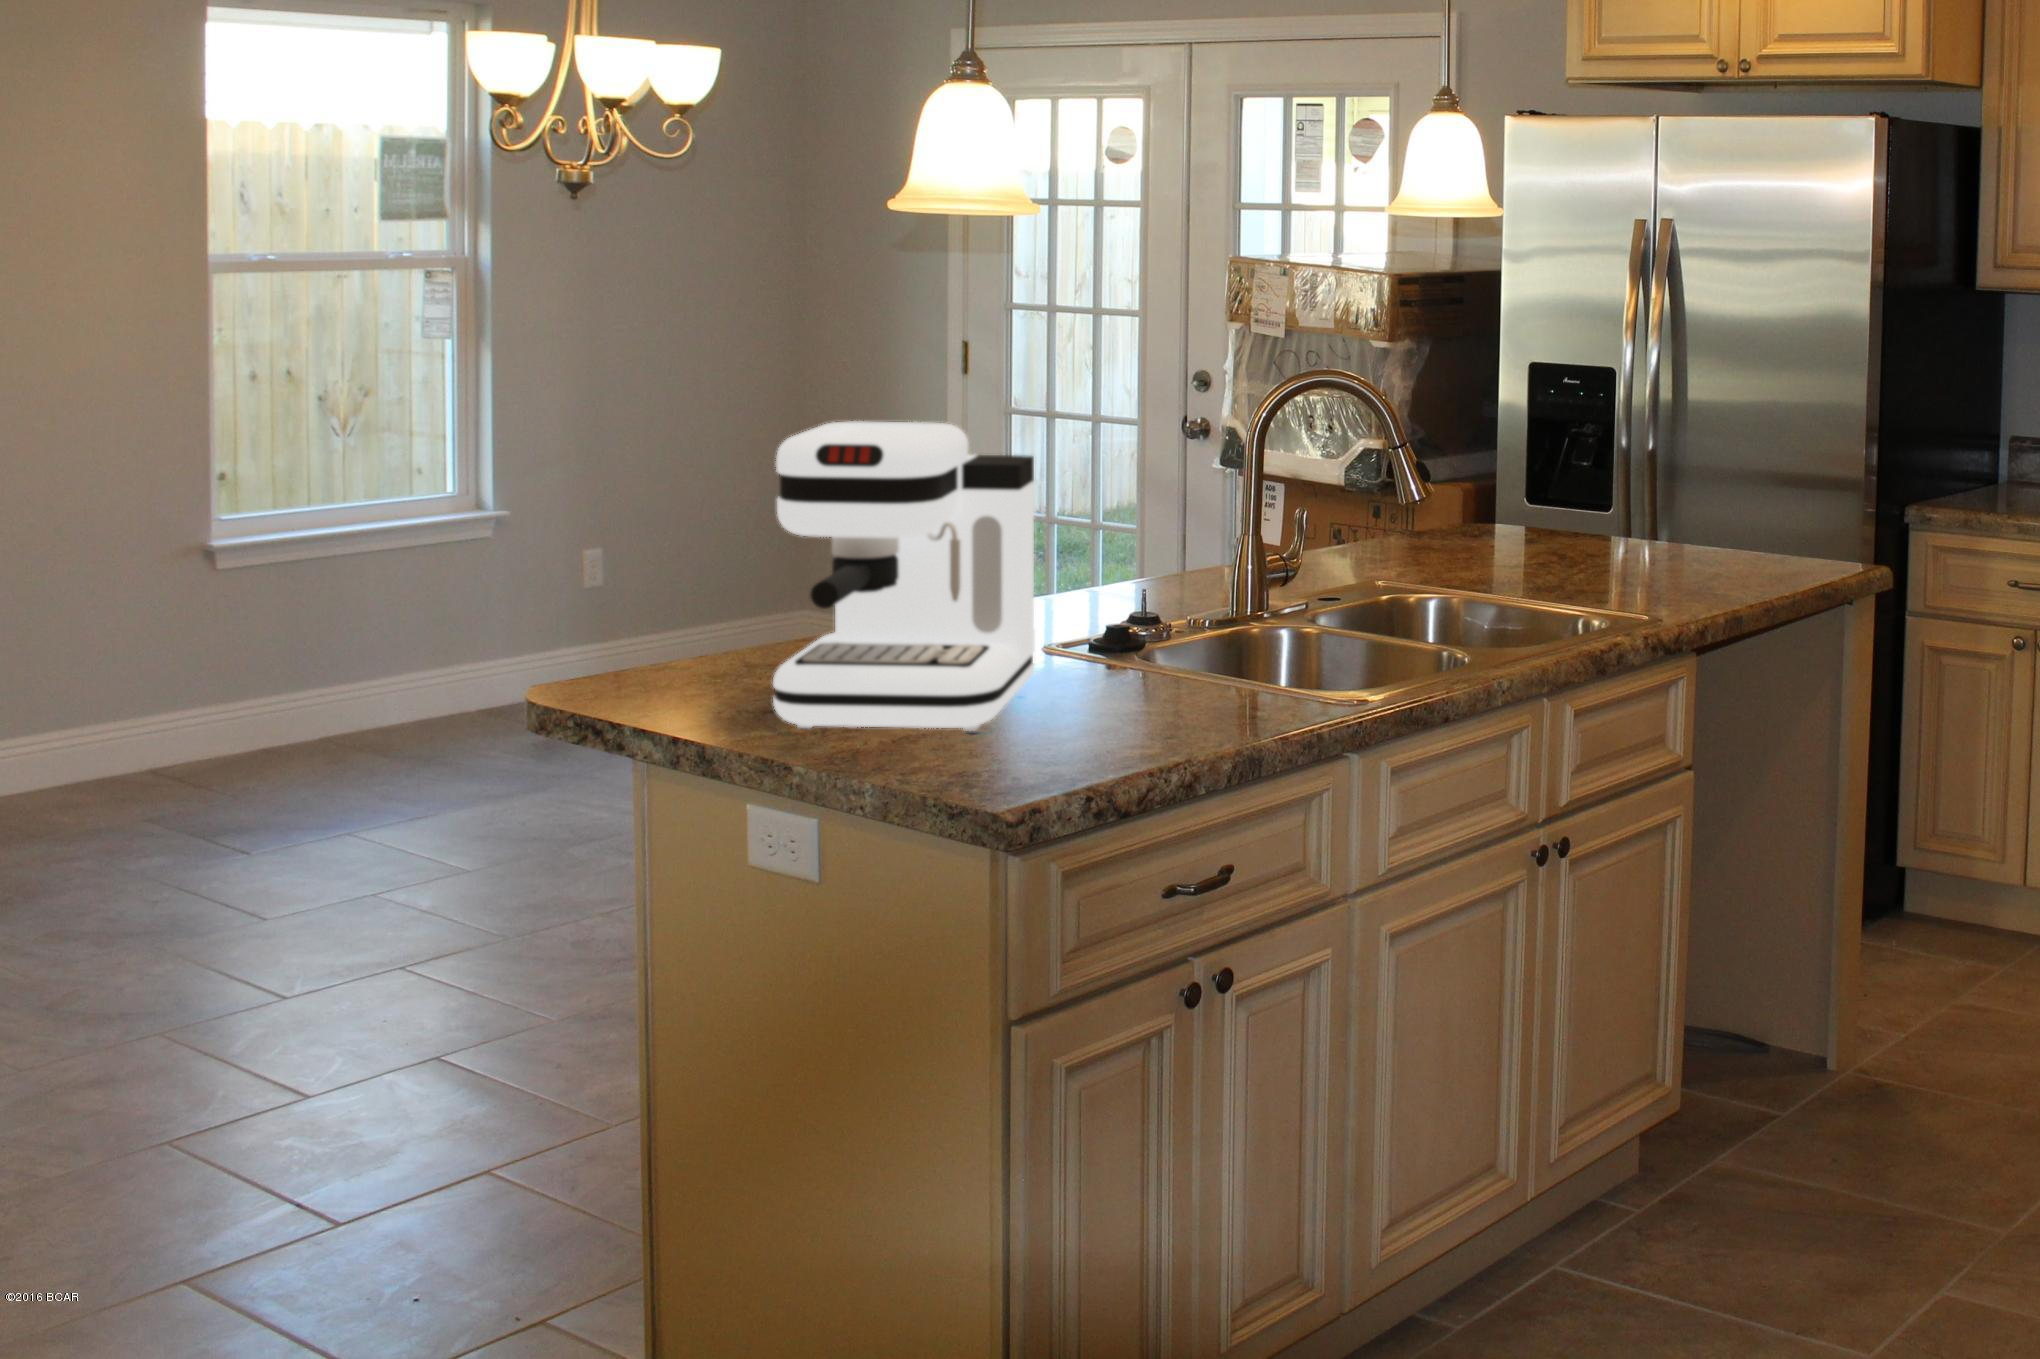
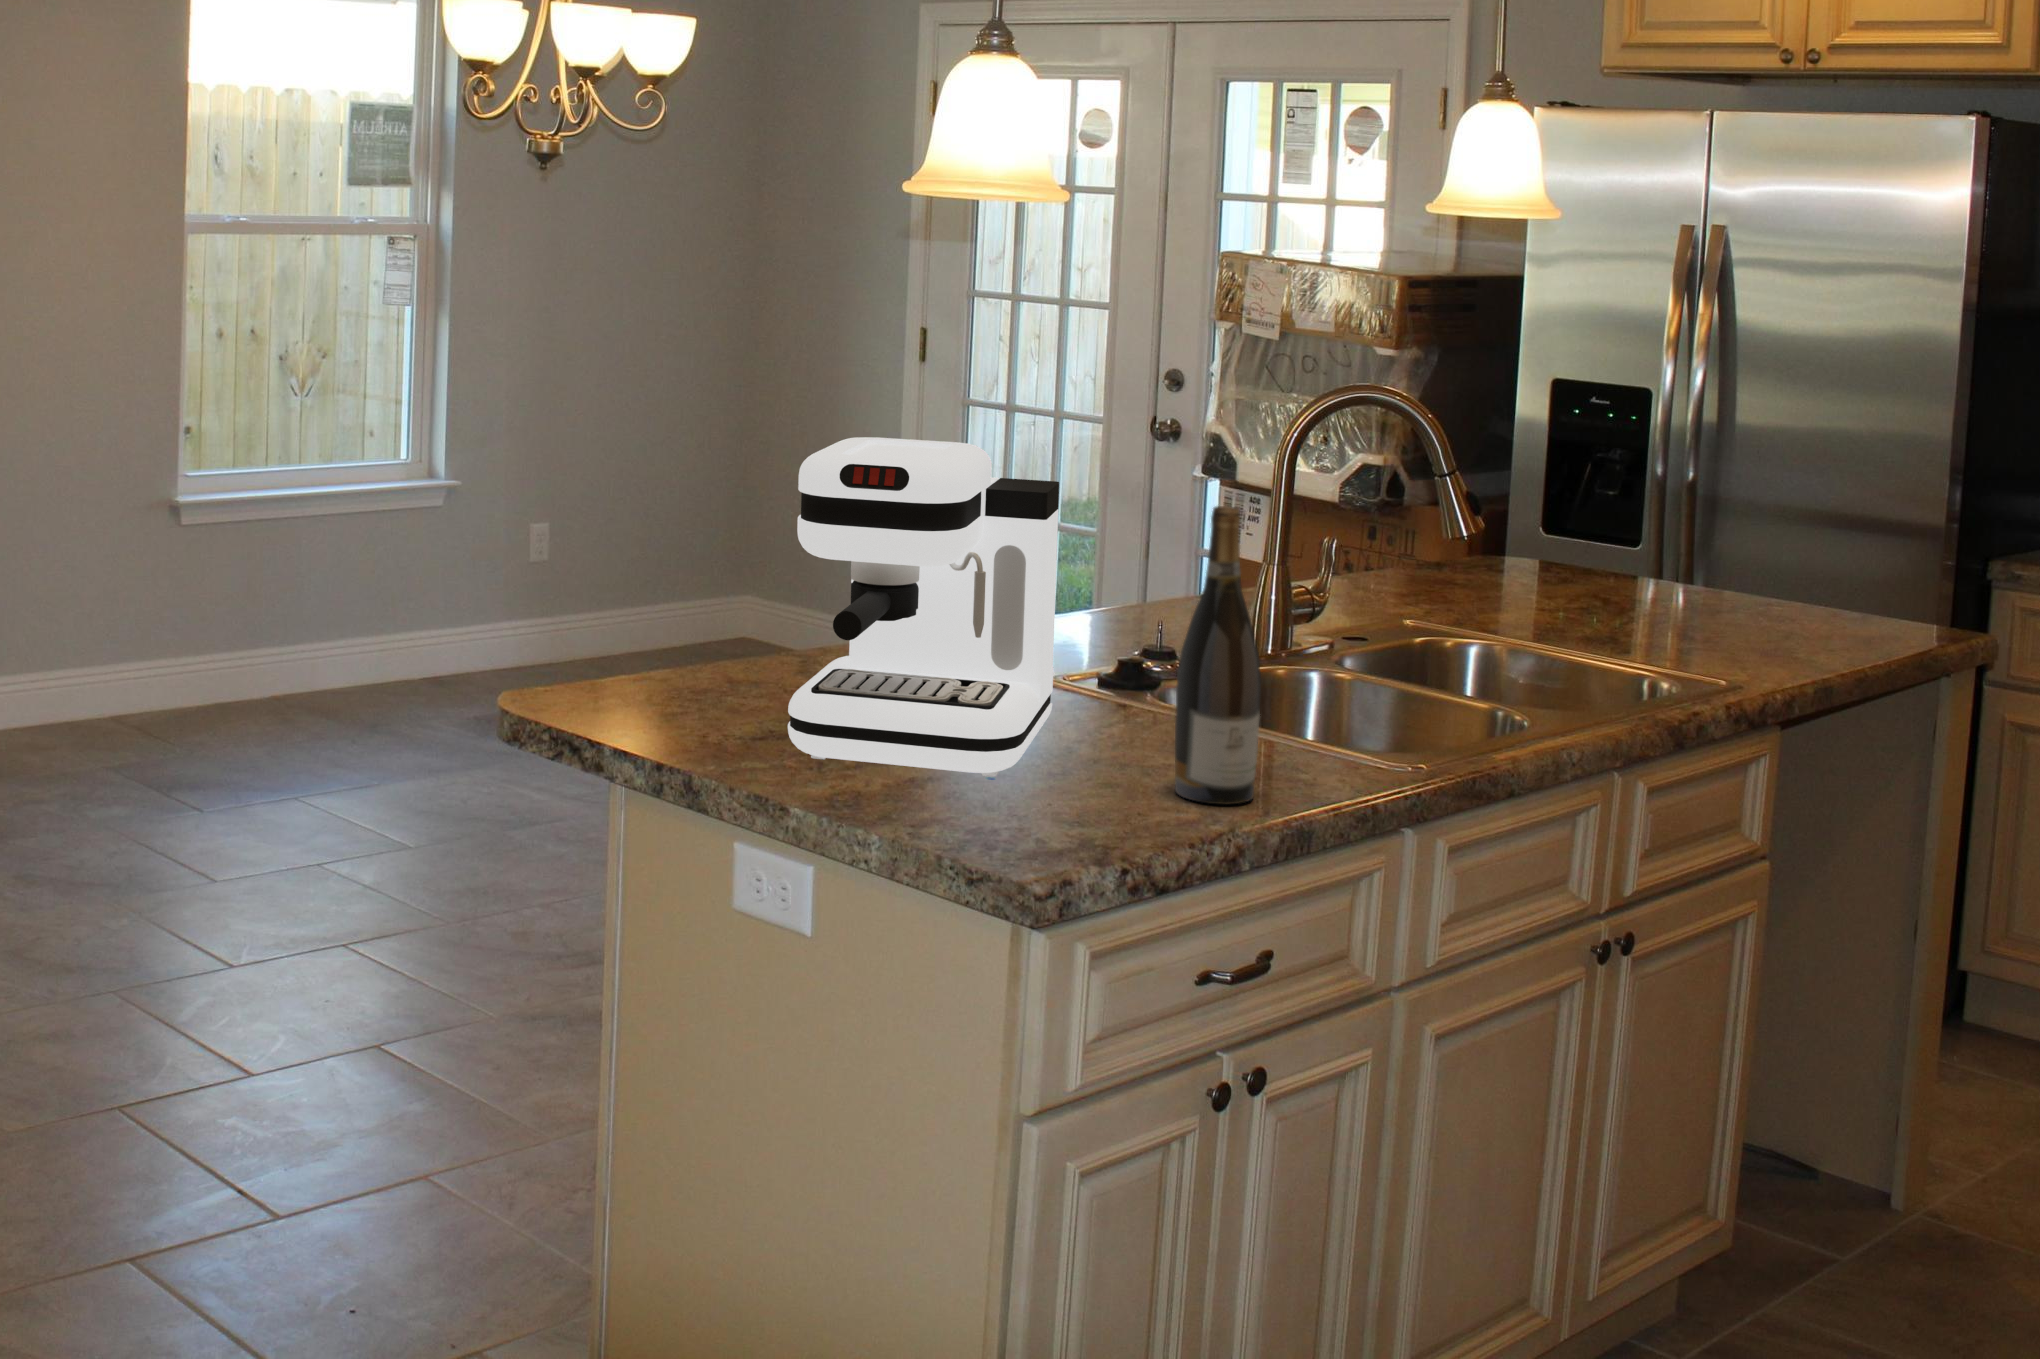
wine bottle: none [1143,468,1217,738] -> present [1175,506,1261,804]

